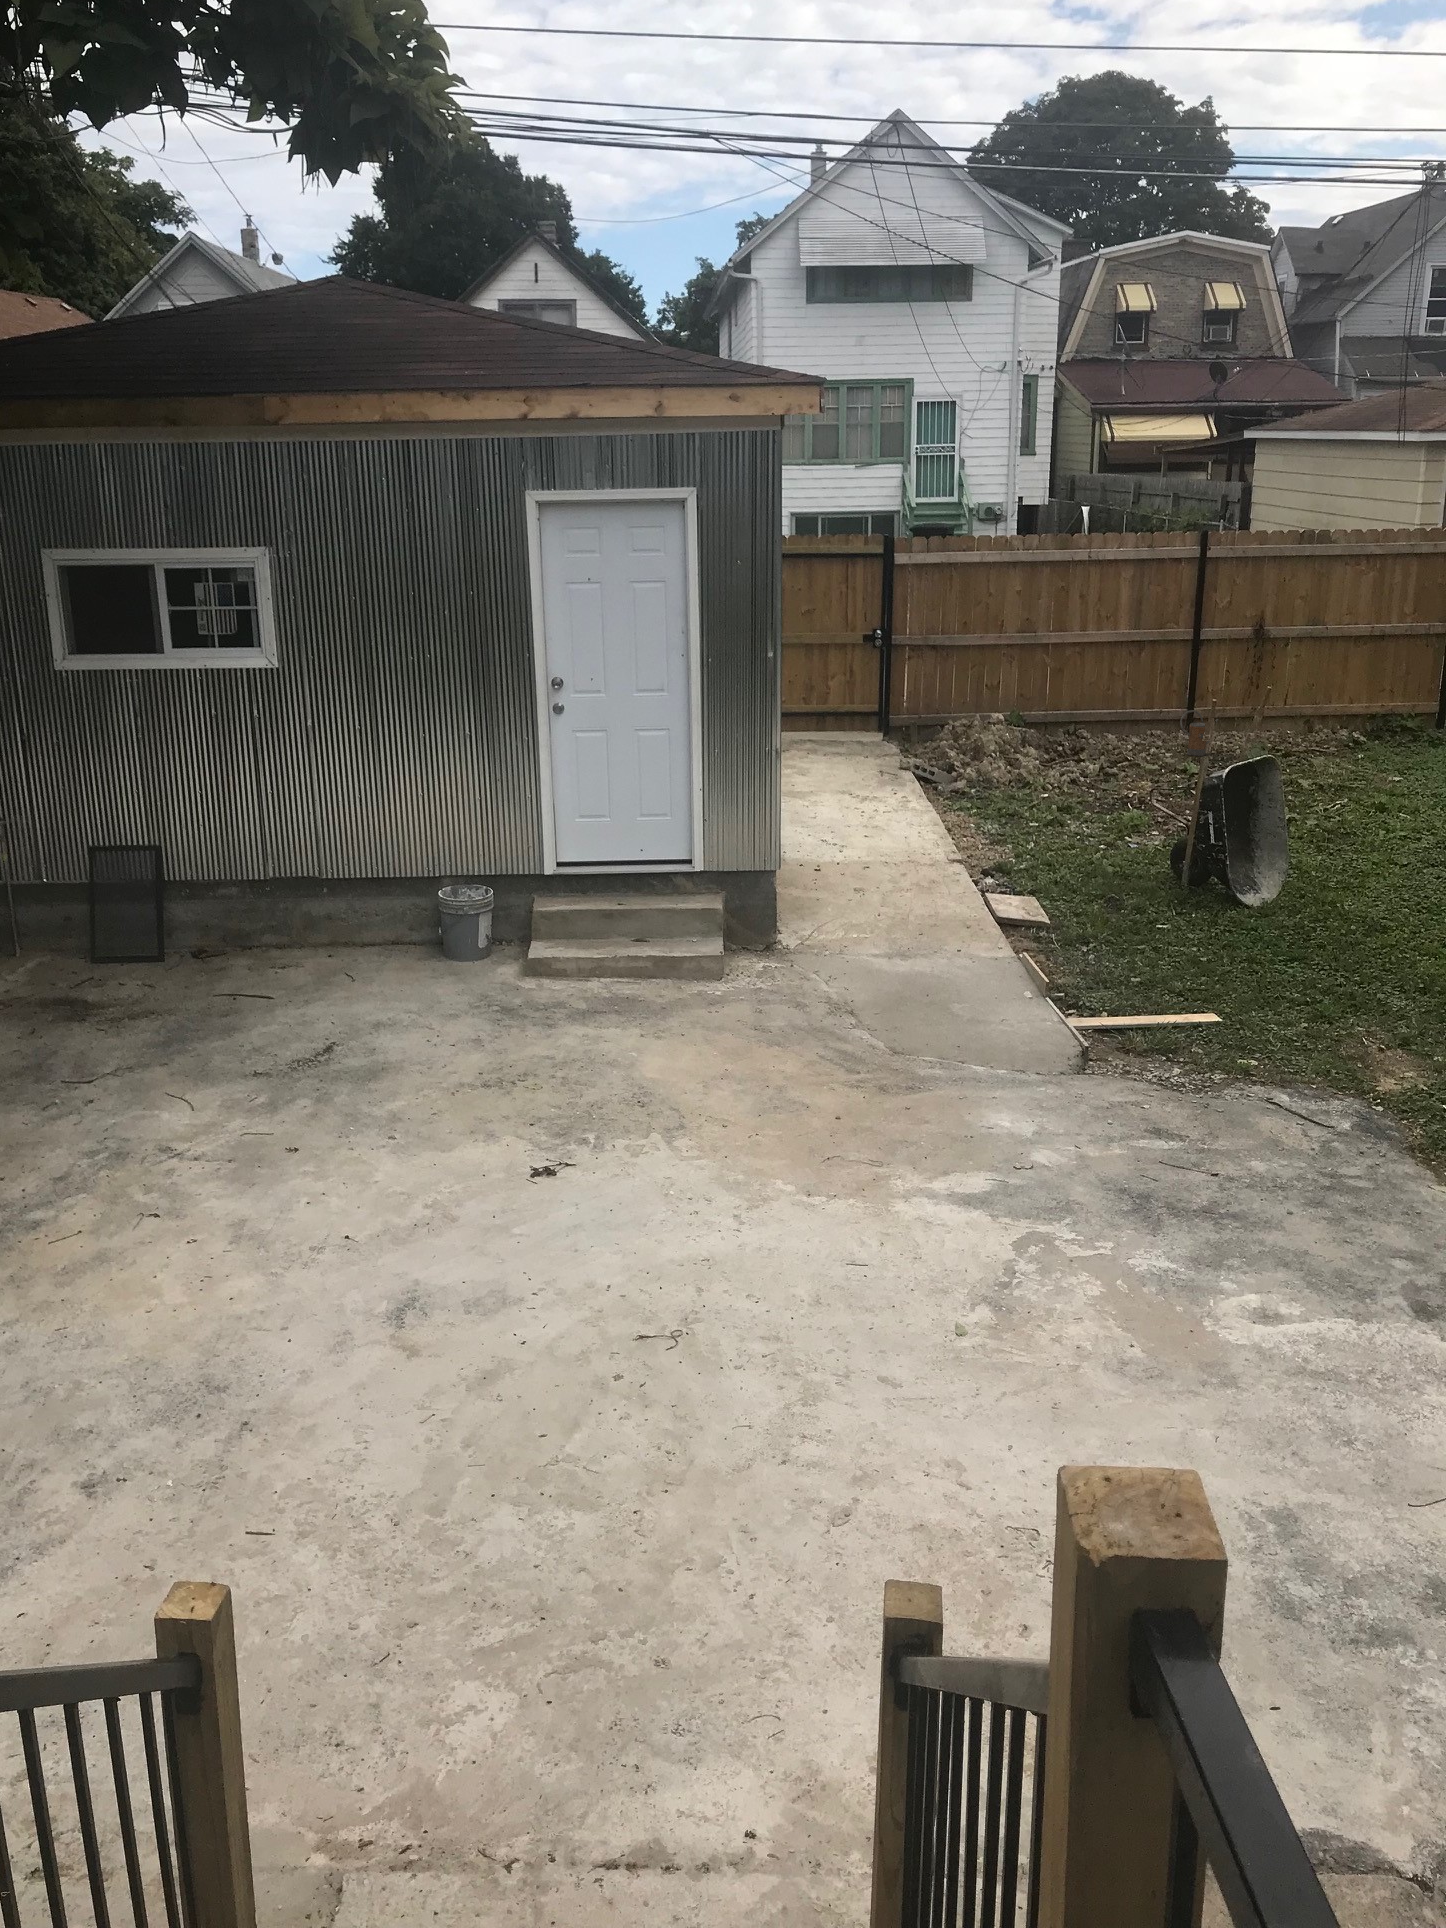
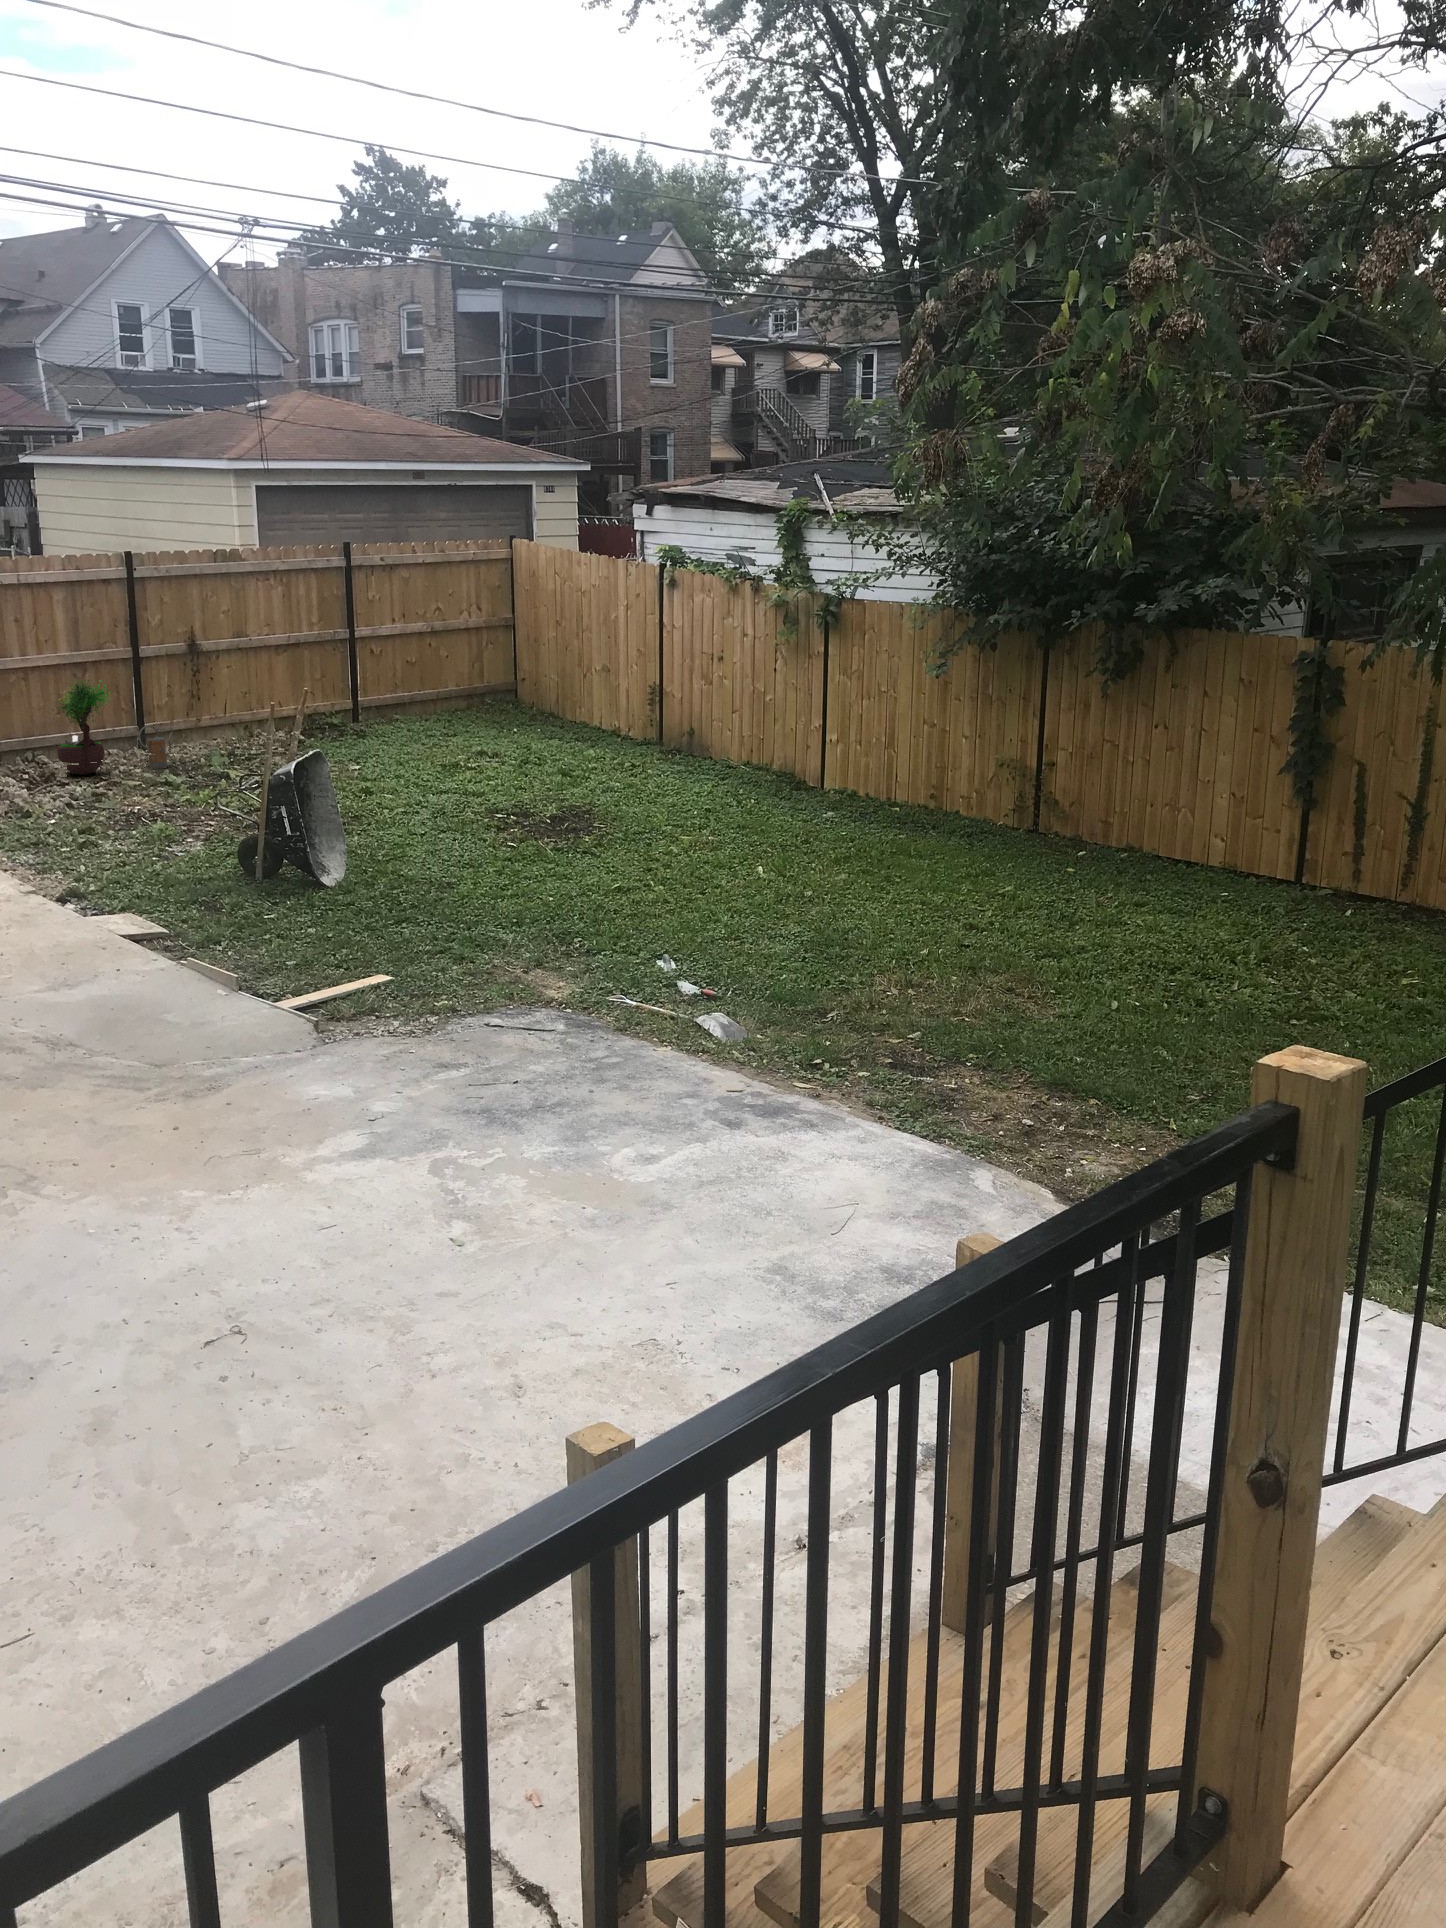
potted tree: none [1097,653,1157,753] -> present [52,680,111,775]

